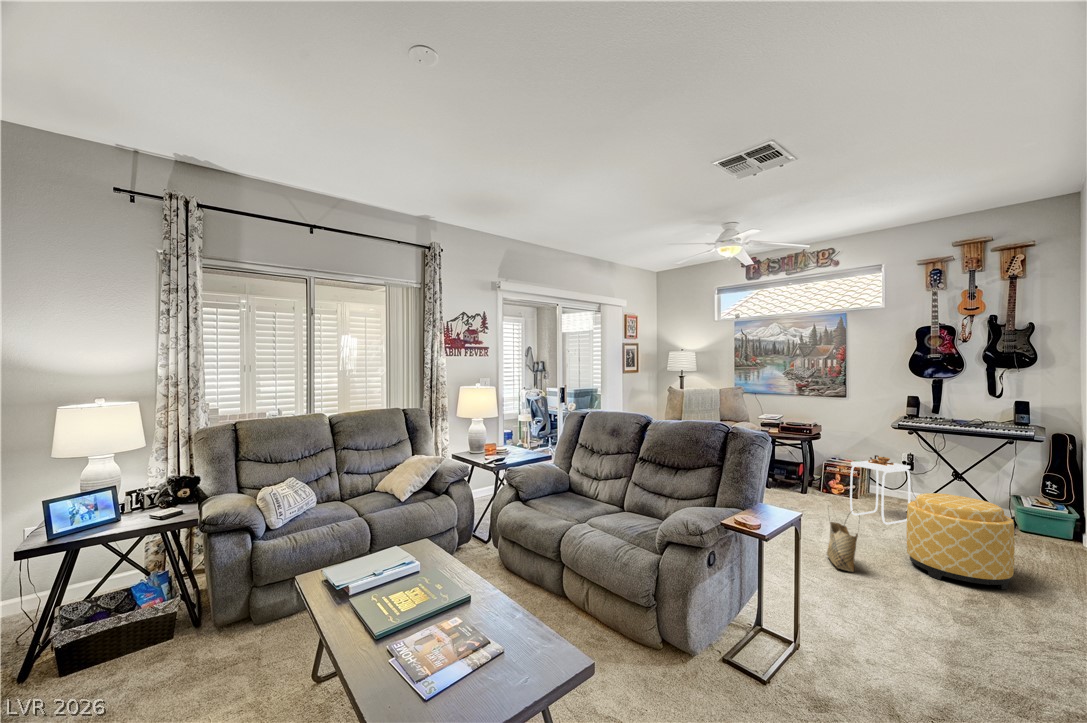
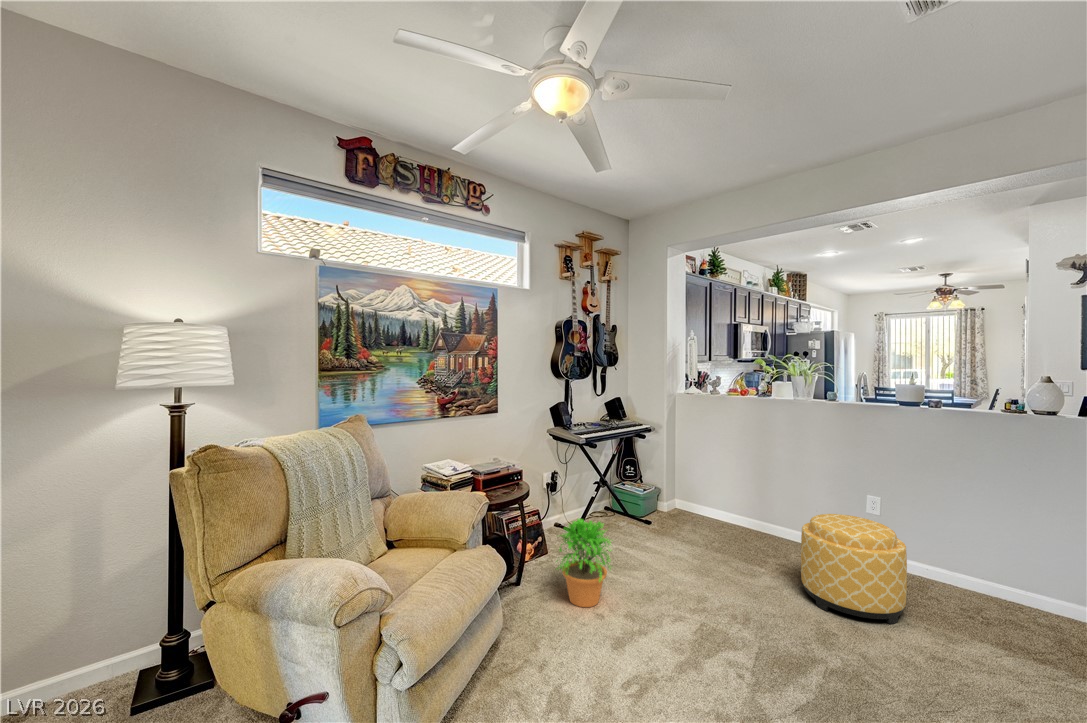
potted plant: none [787,453,833,505] -> present [556,519,611,607]
side table: present [850,455,910,524] -> none [618,489,686,585]
woven basket: present [827,515,858,572] -> none [894,590,971,694]

